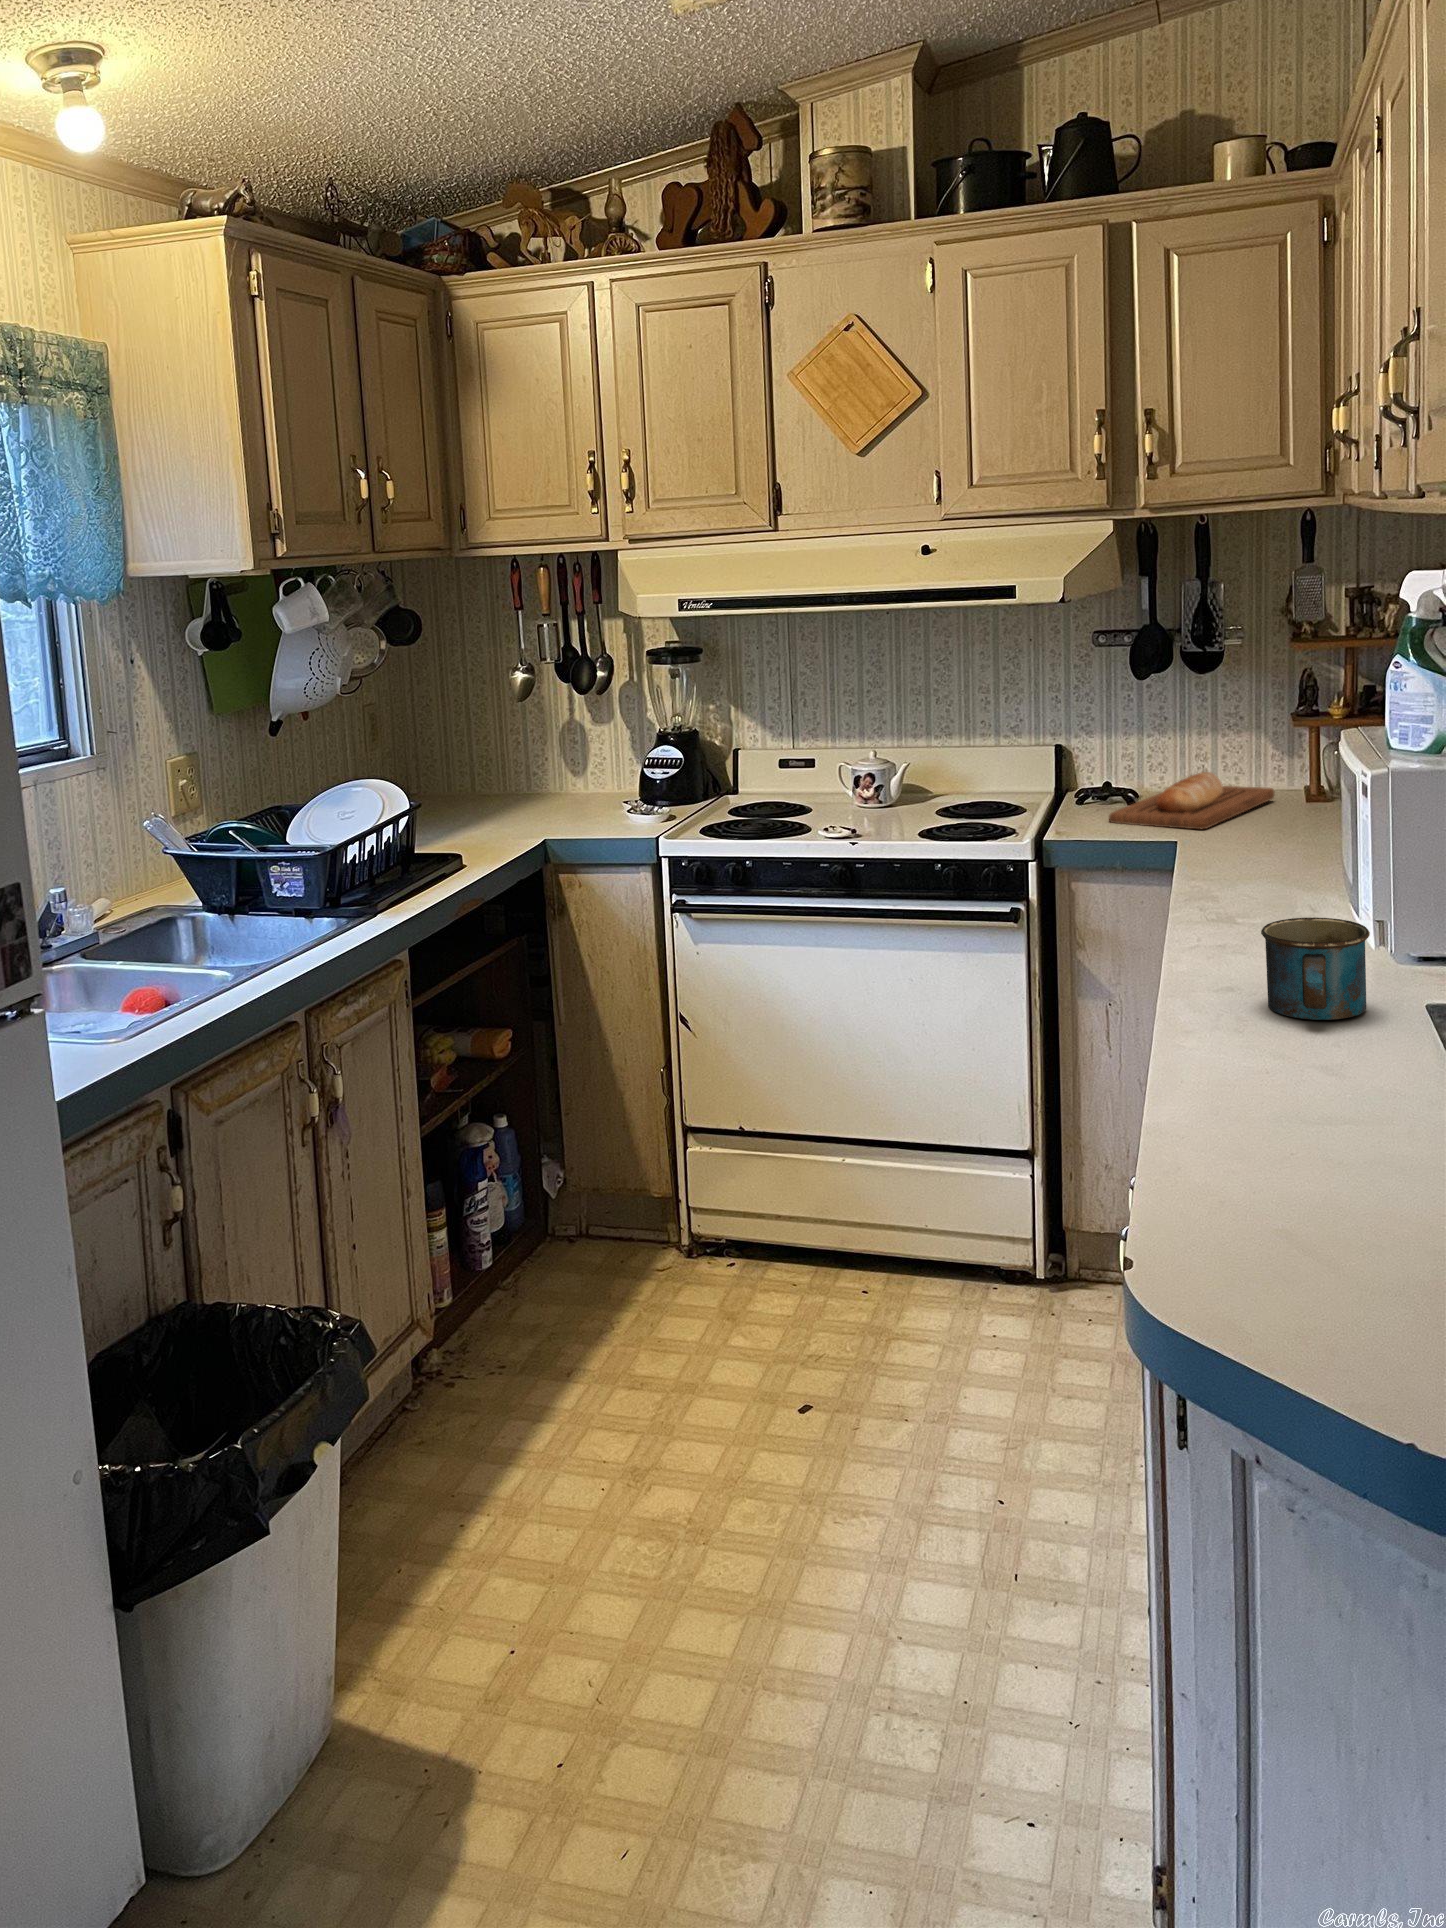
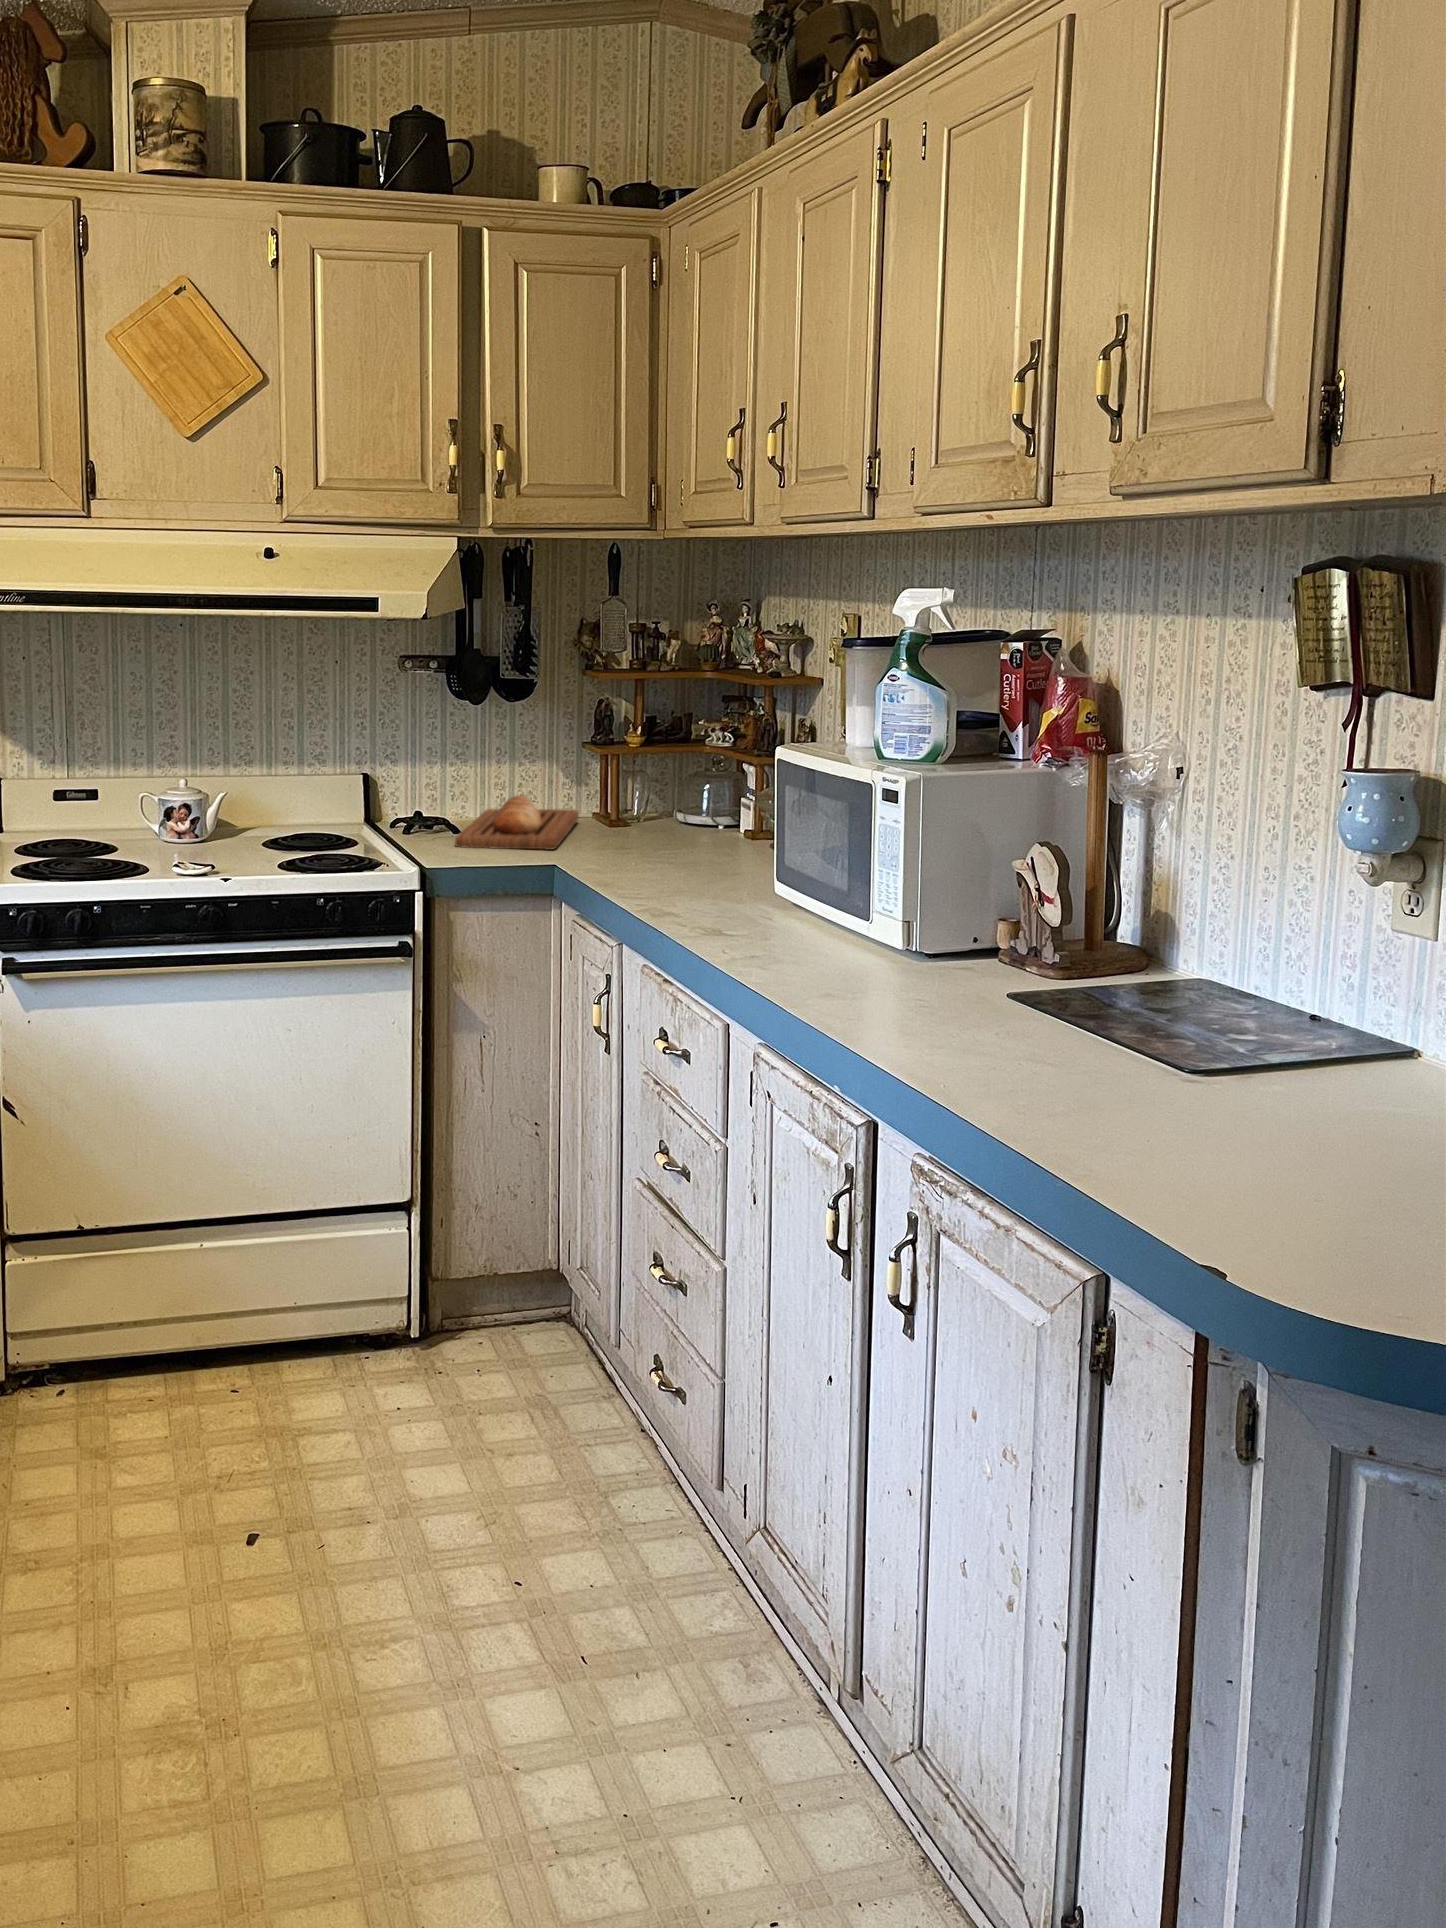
mug: present [1261,918,1370,1020] -> none [831,911,928,1007]

